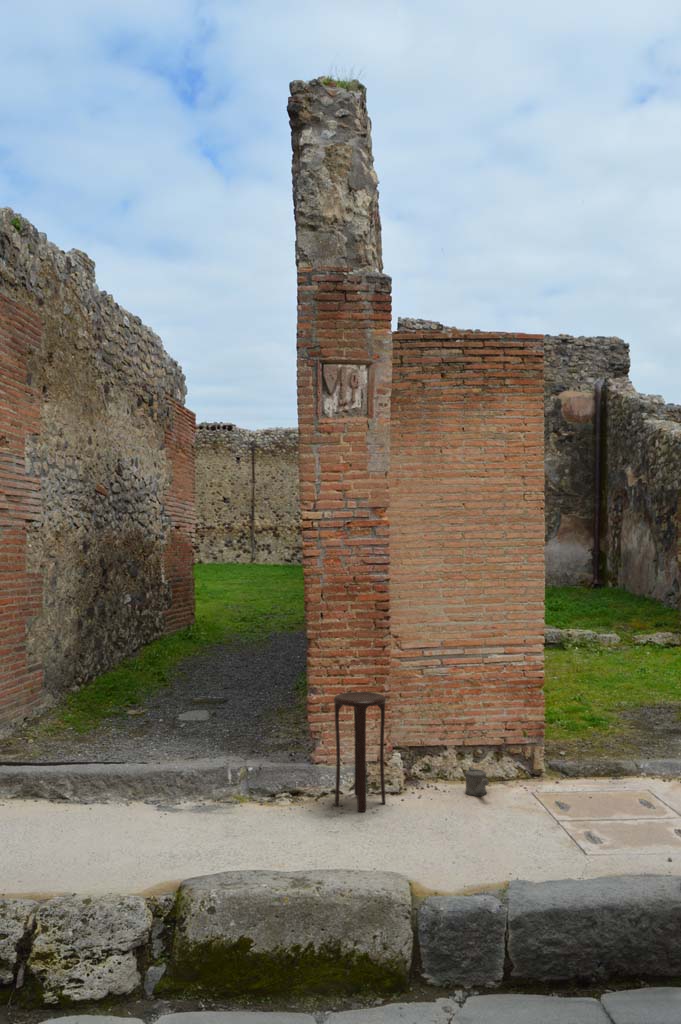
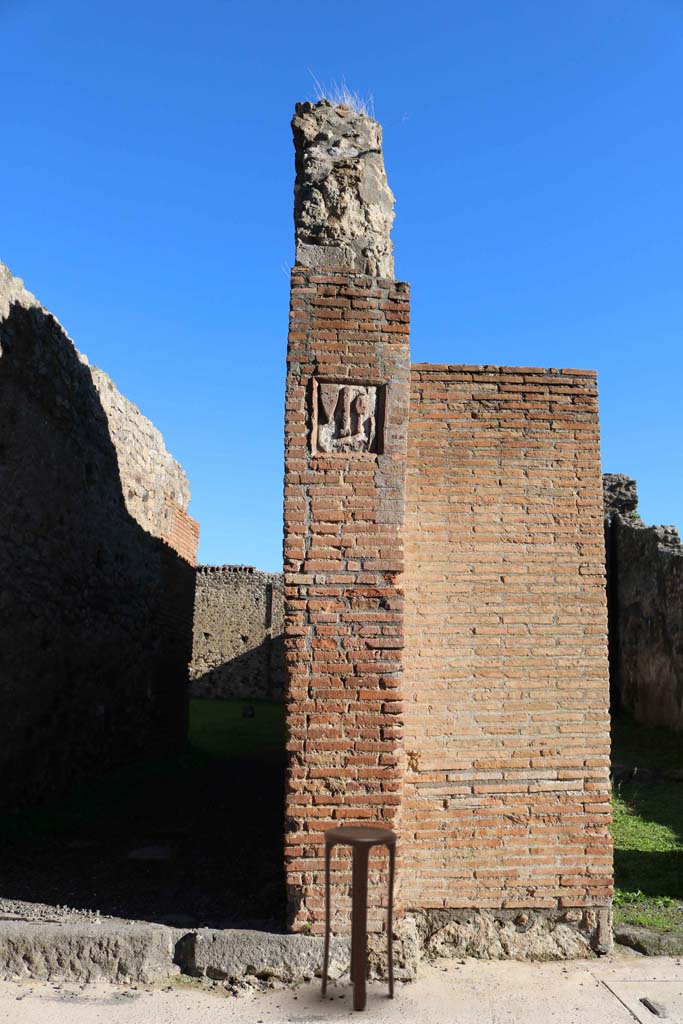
watering can: present [465,767,489,796] -> none [507,942,544,988]

